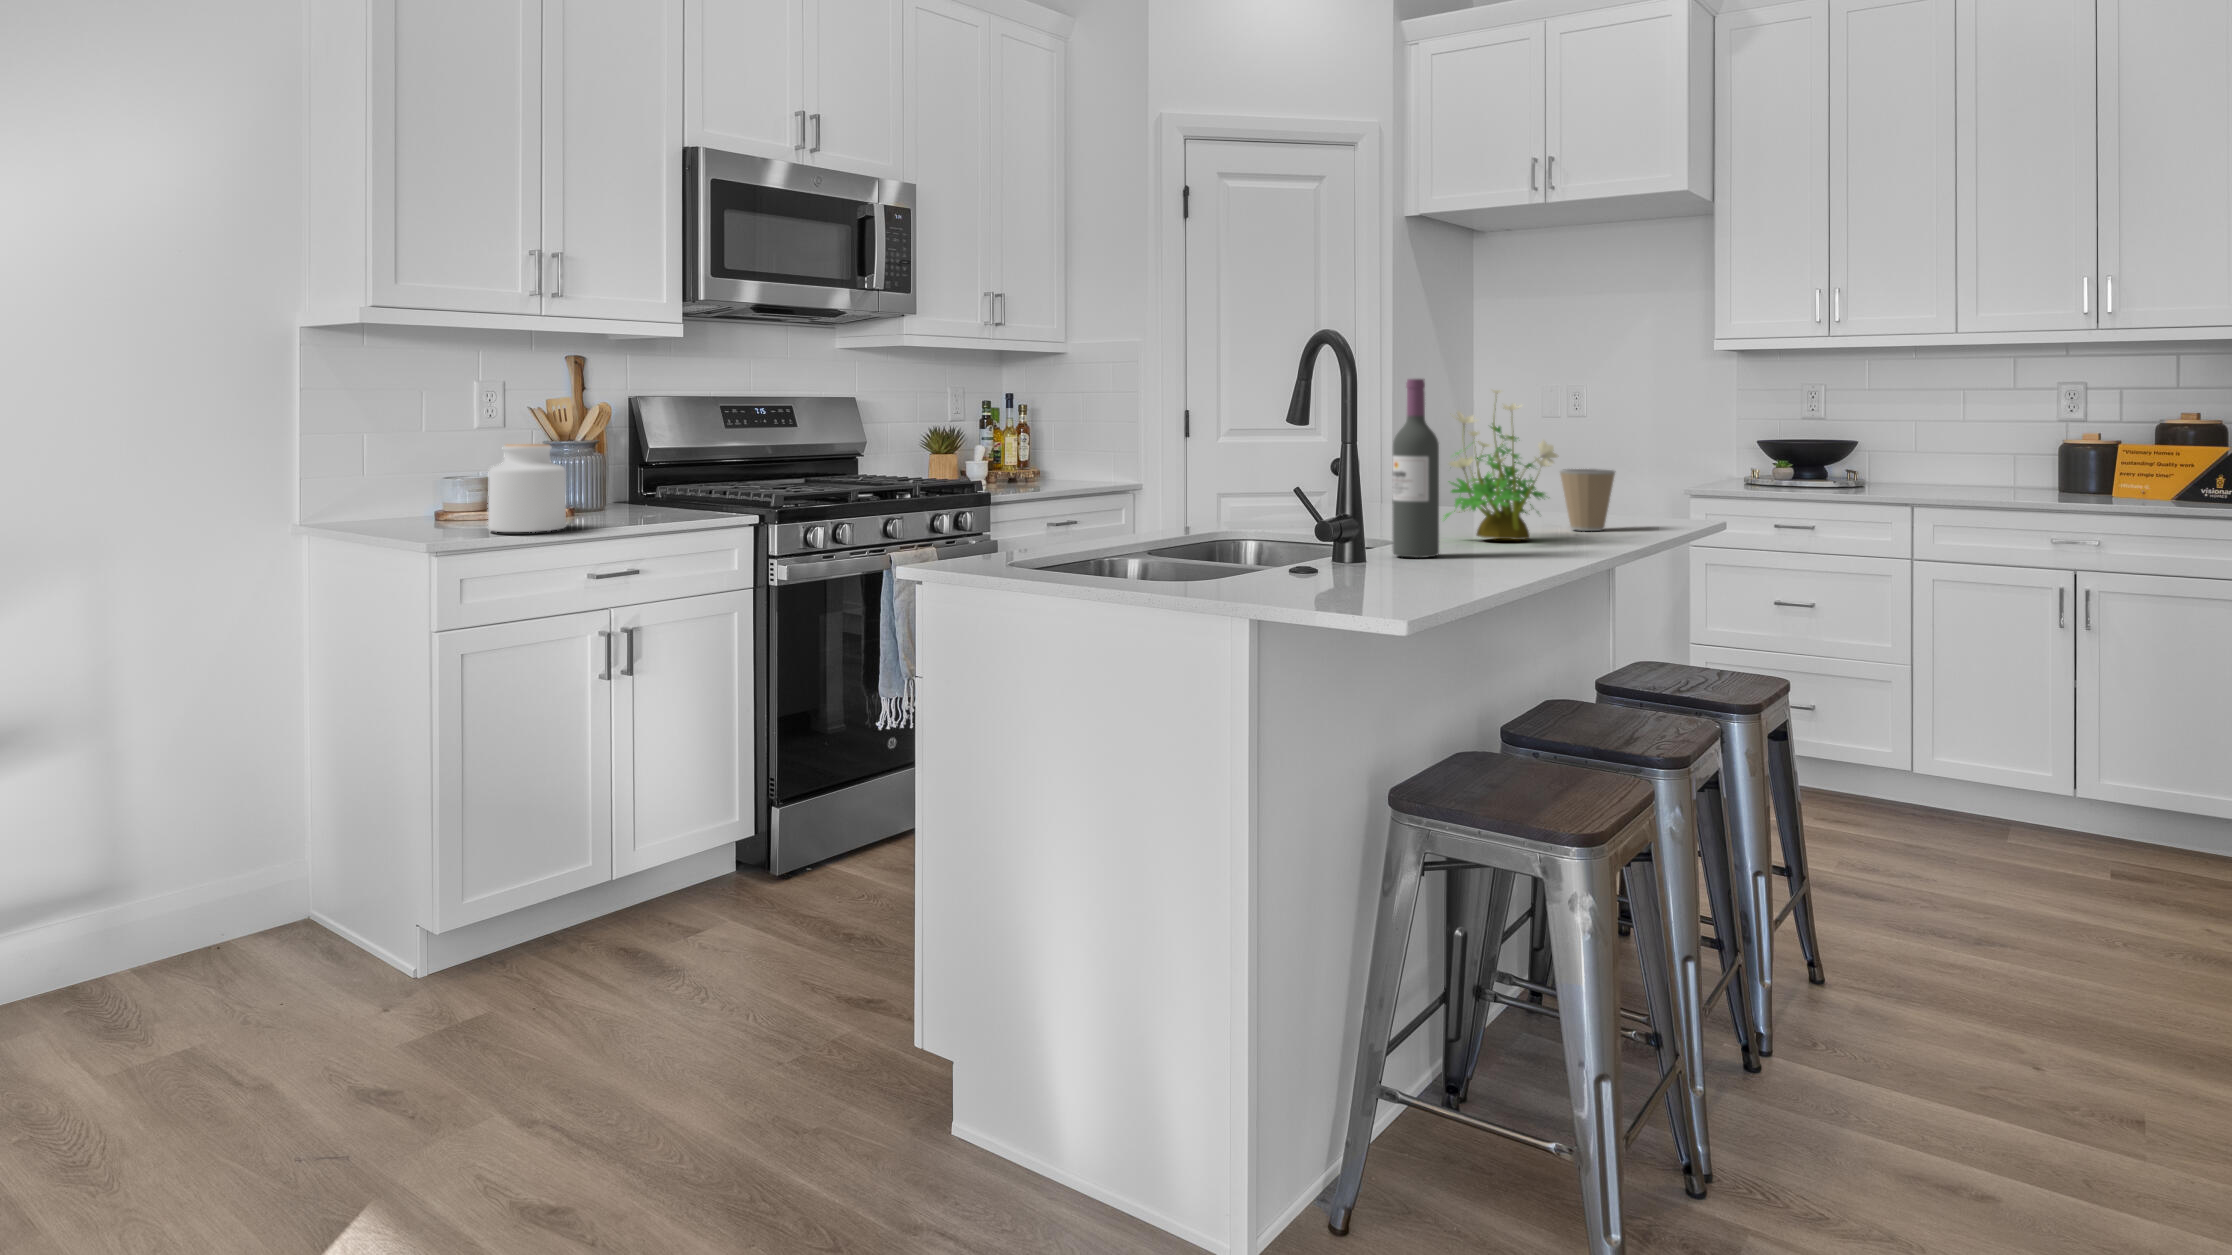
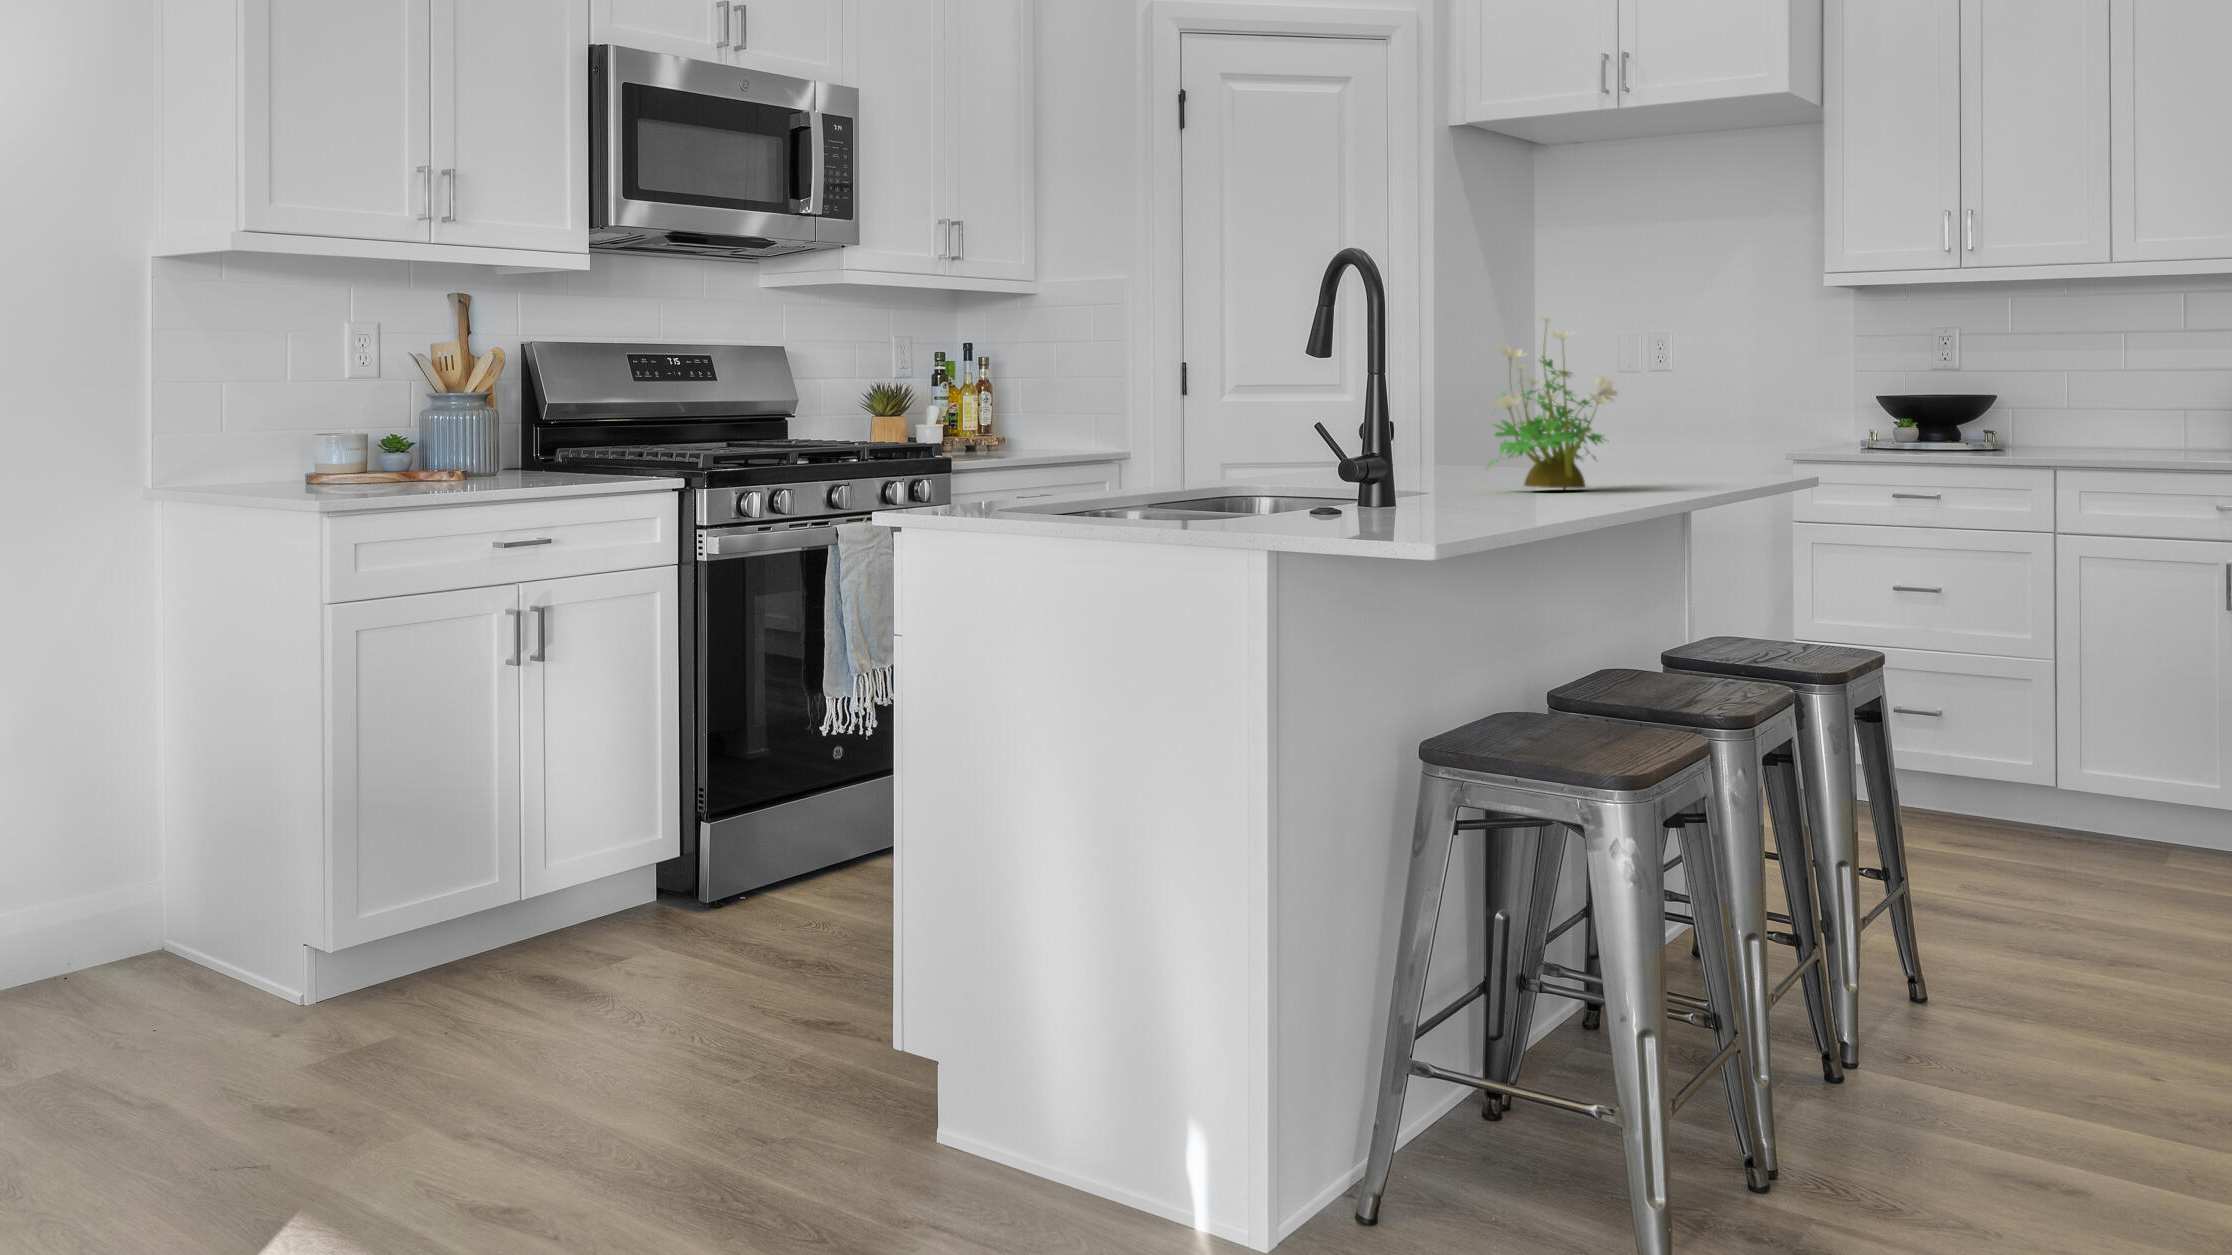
wine bottle: present [1393,379,1439,558] -> none [1426,300,1479,502]
jar: present [488,444,566,532] -> none [377,391,465,492]
coffee cup: present [1560,469,1615,531] -> none [1622,413,1688,483]

